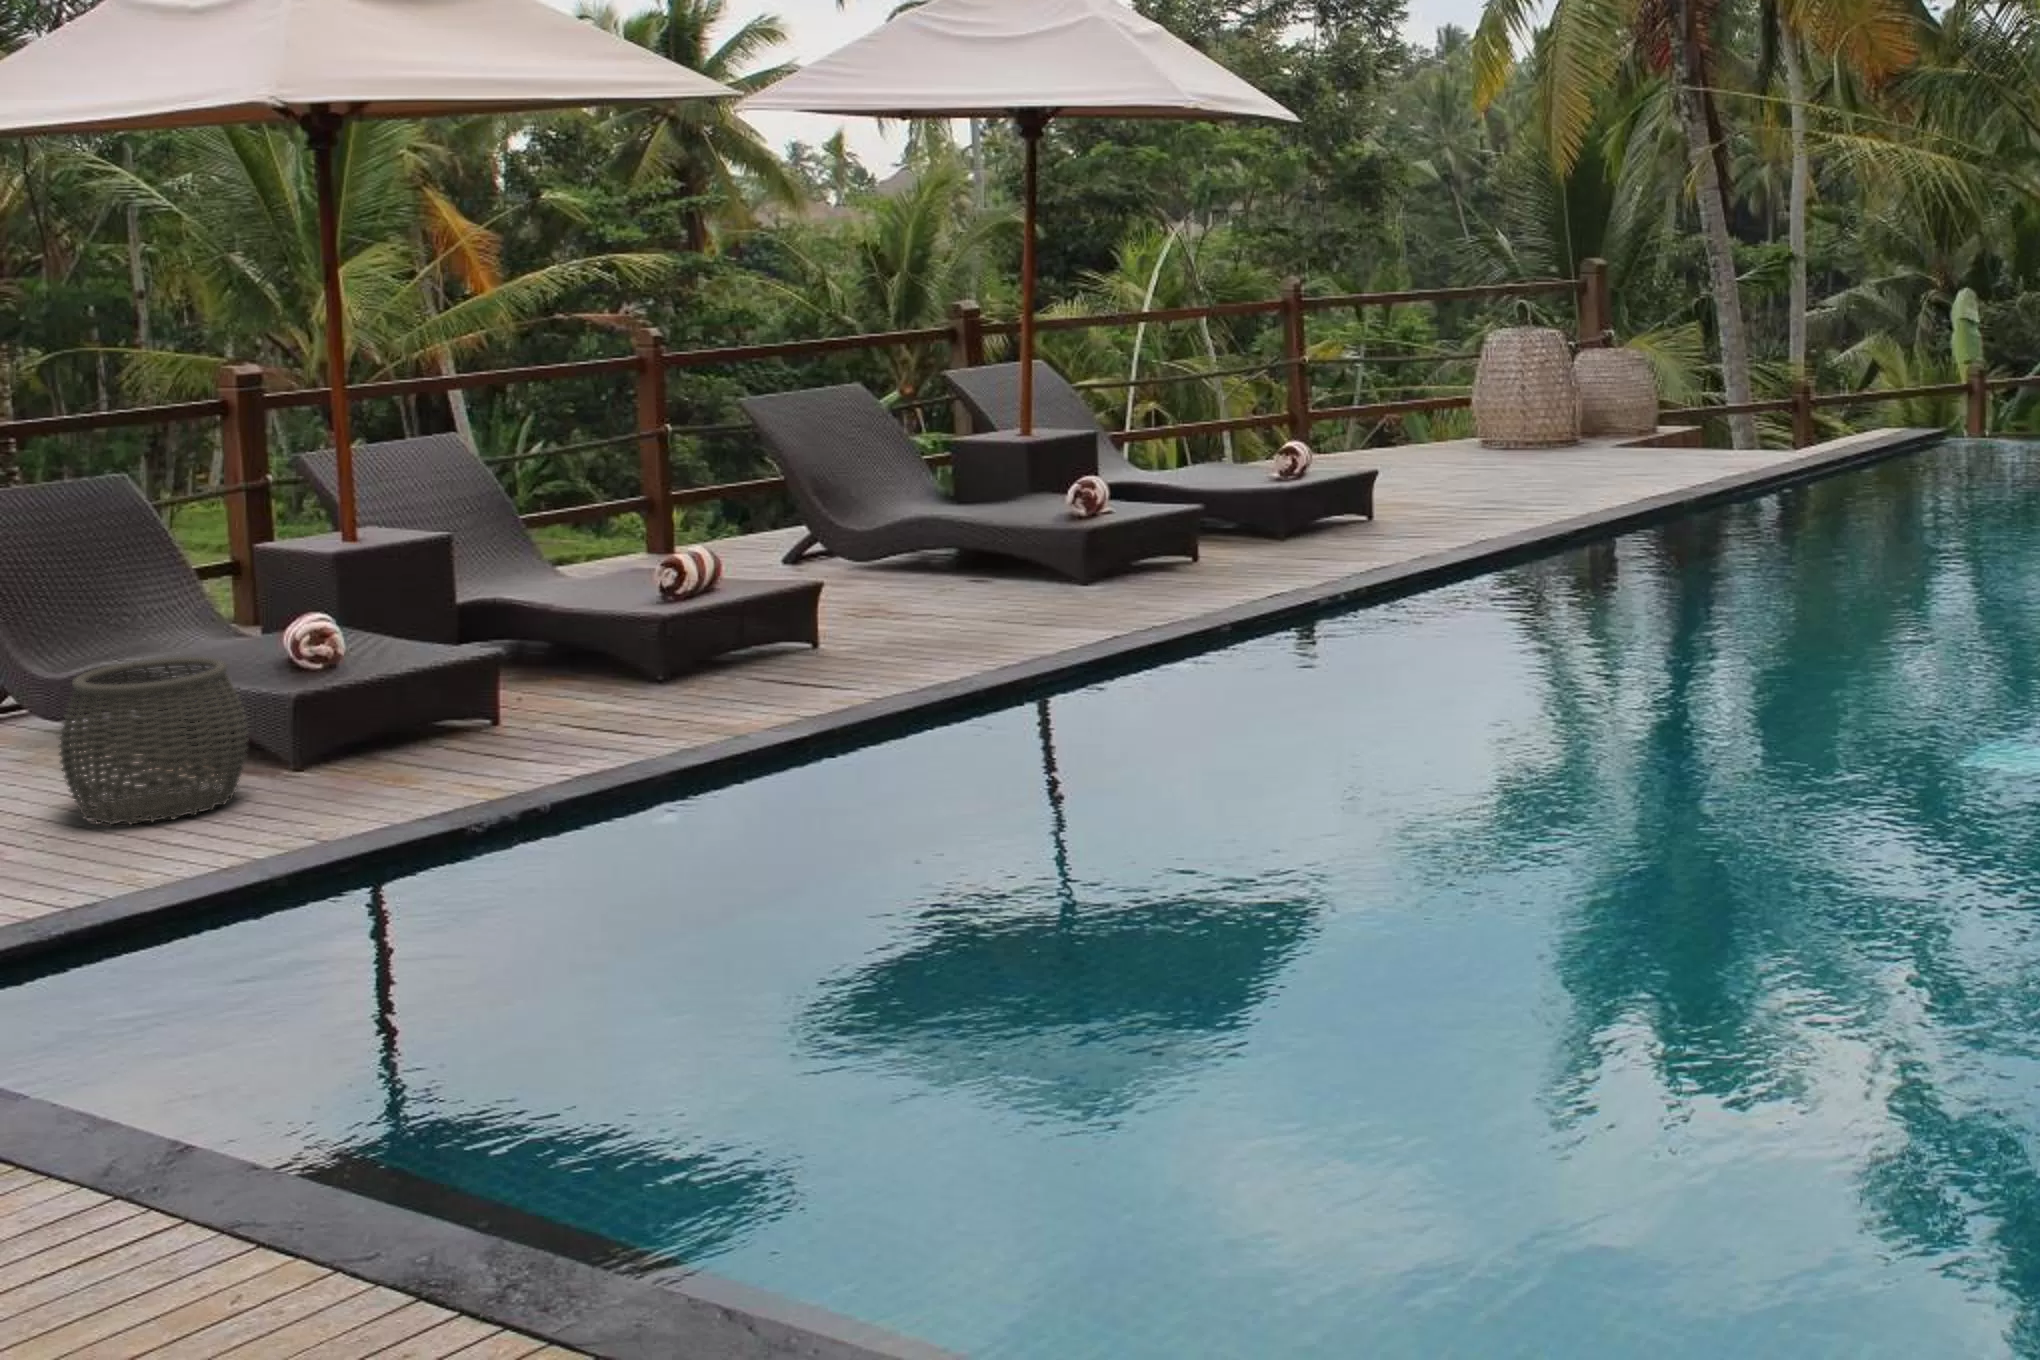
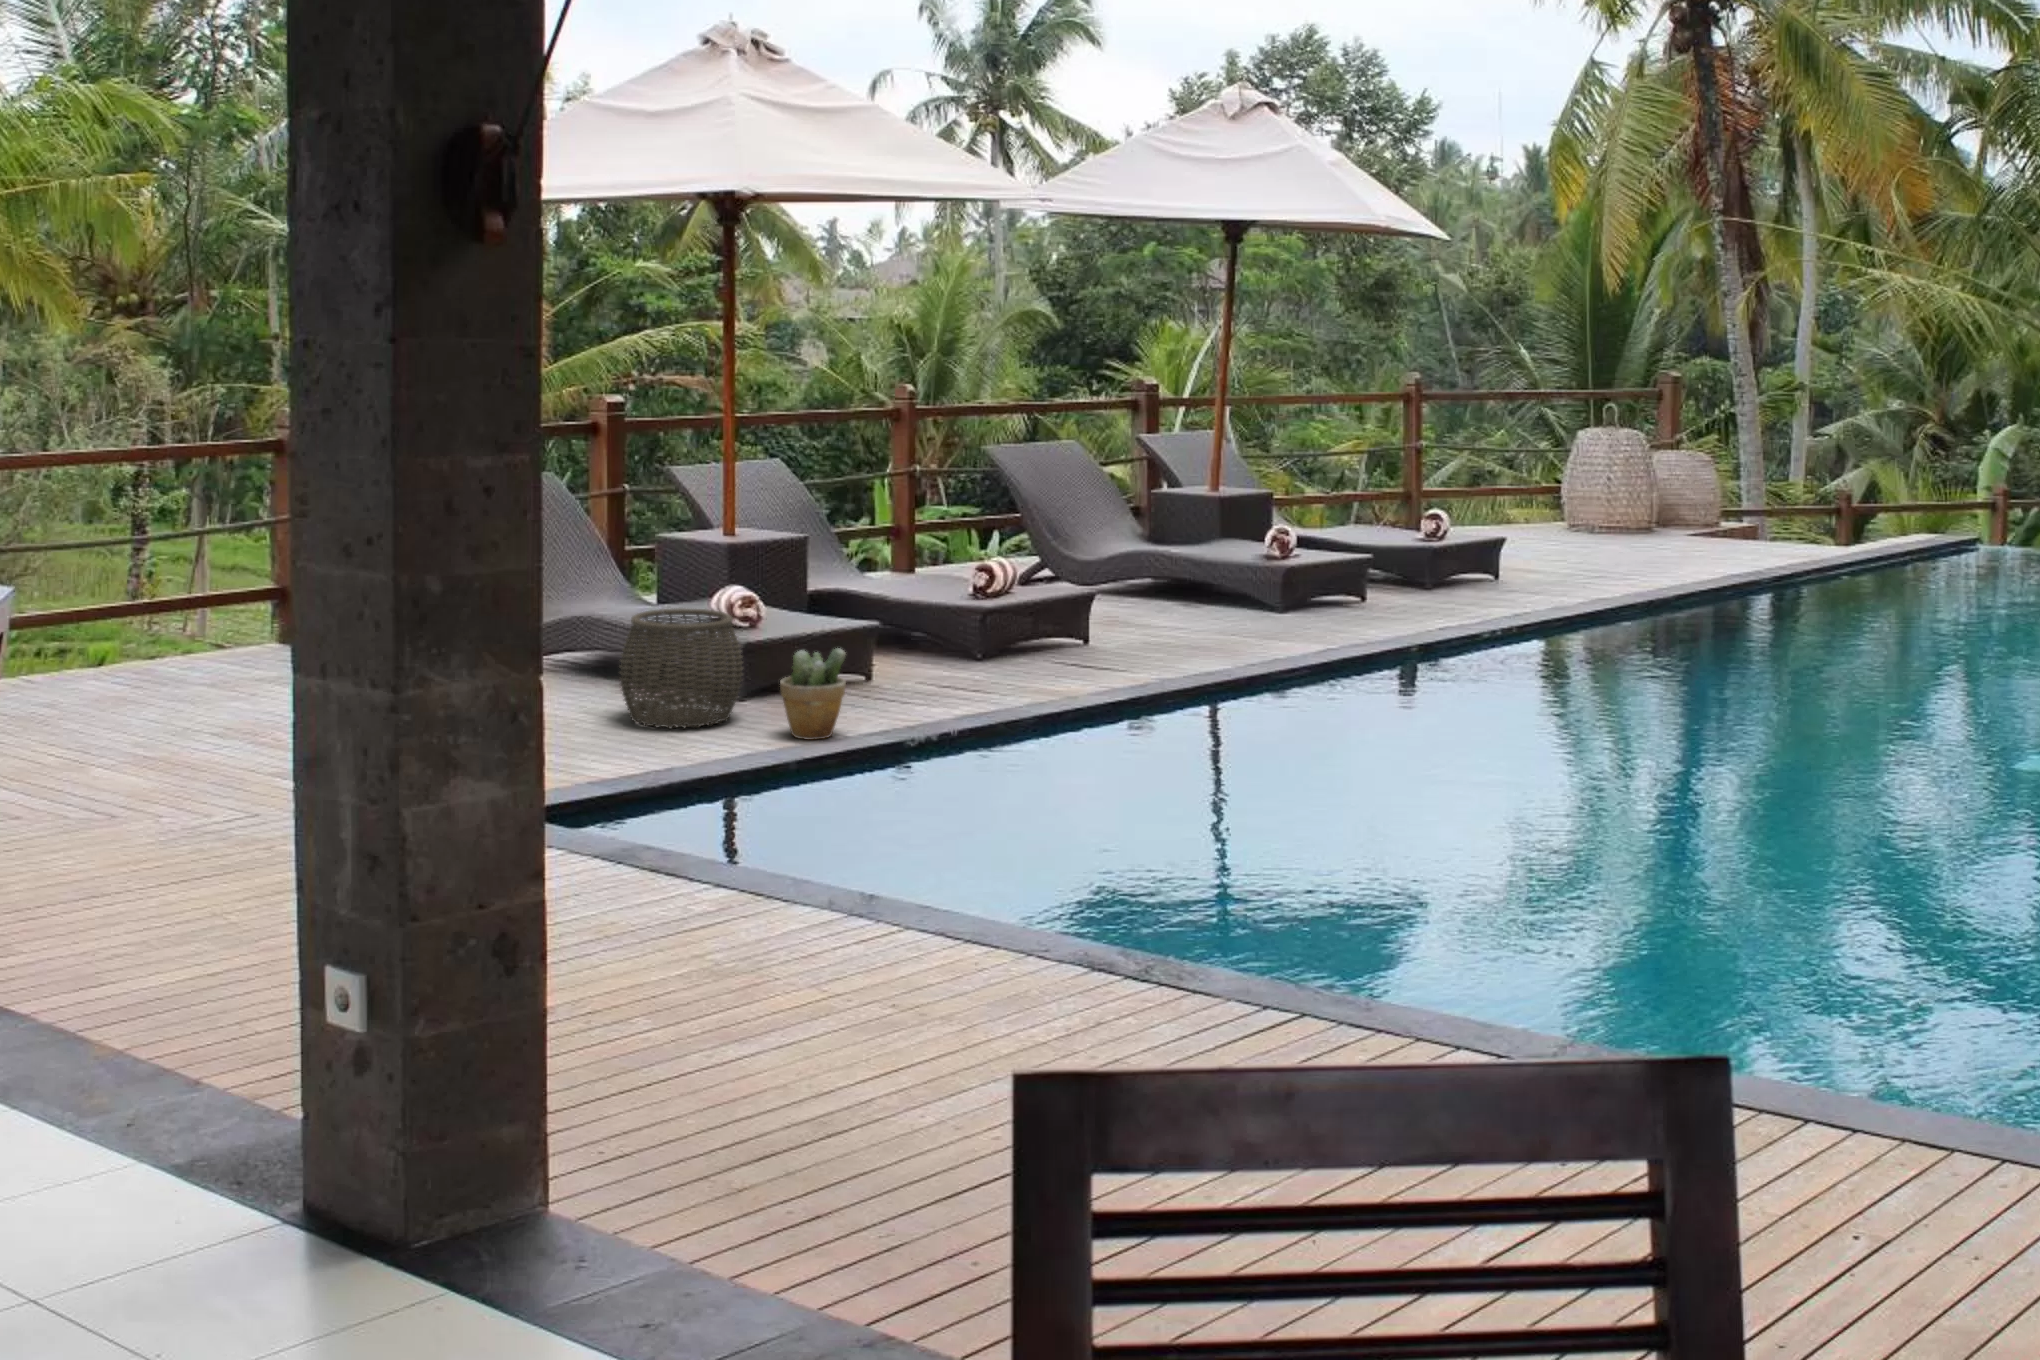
potted plant: none [279,699,377,824] -> present [780,648,846,740]

